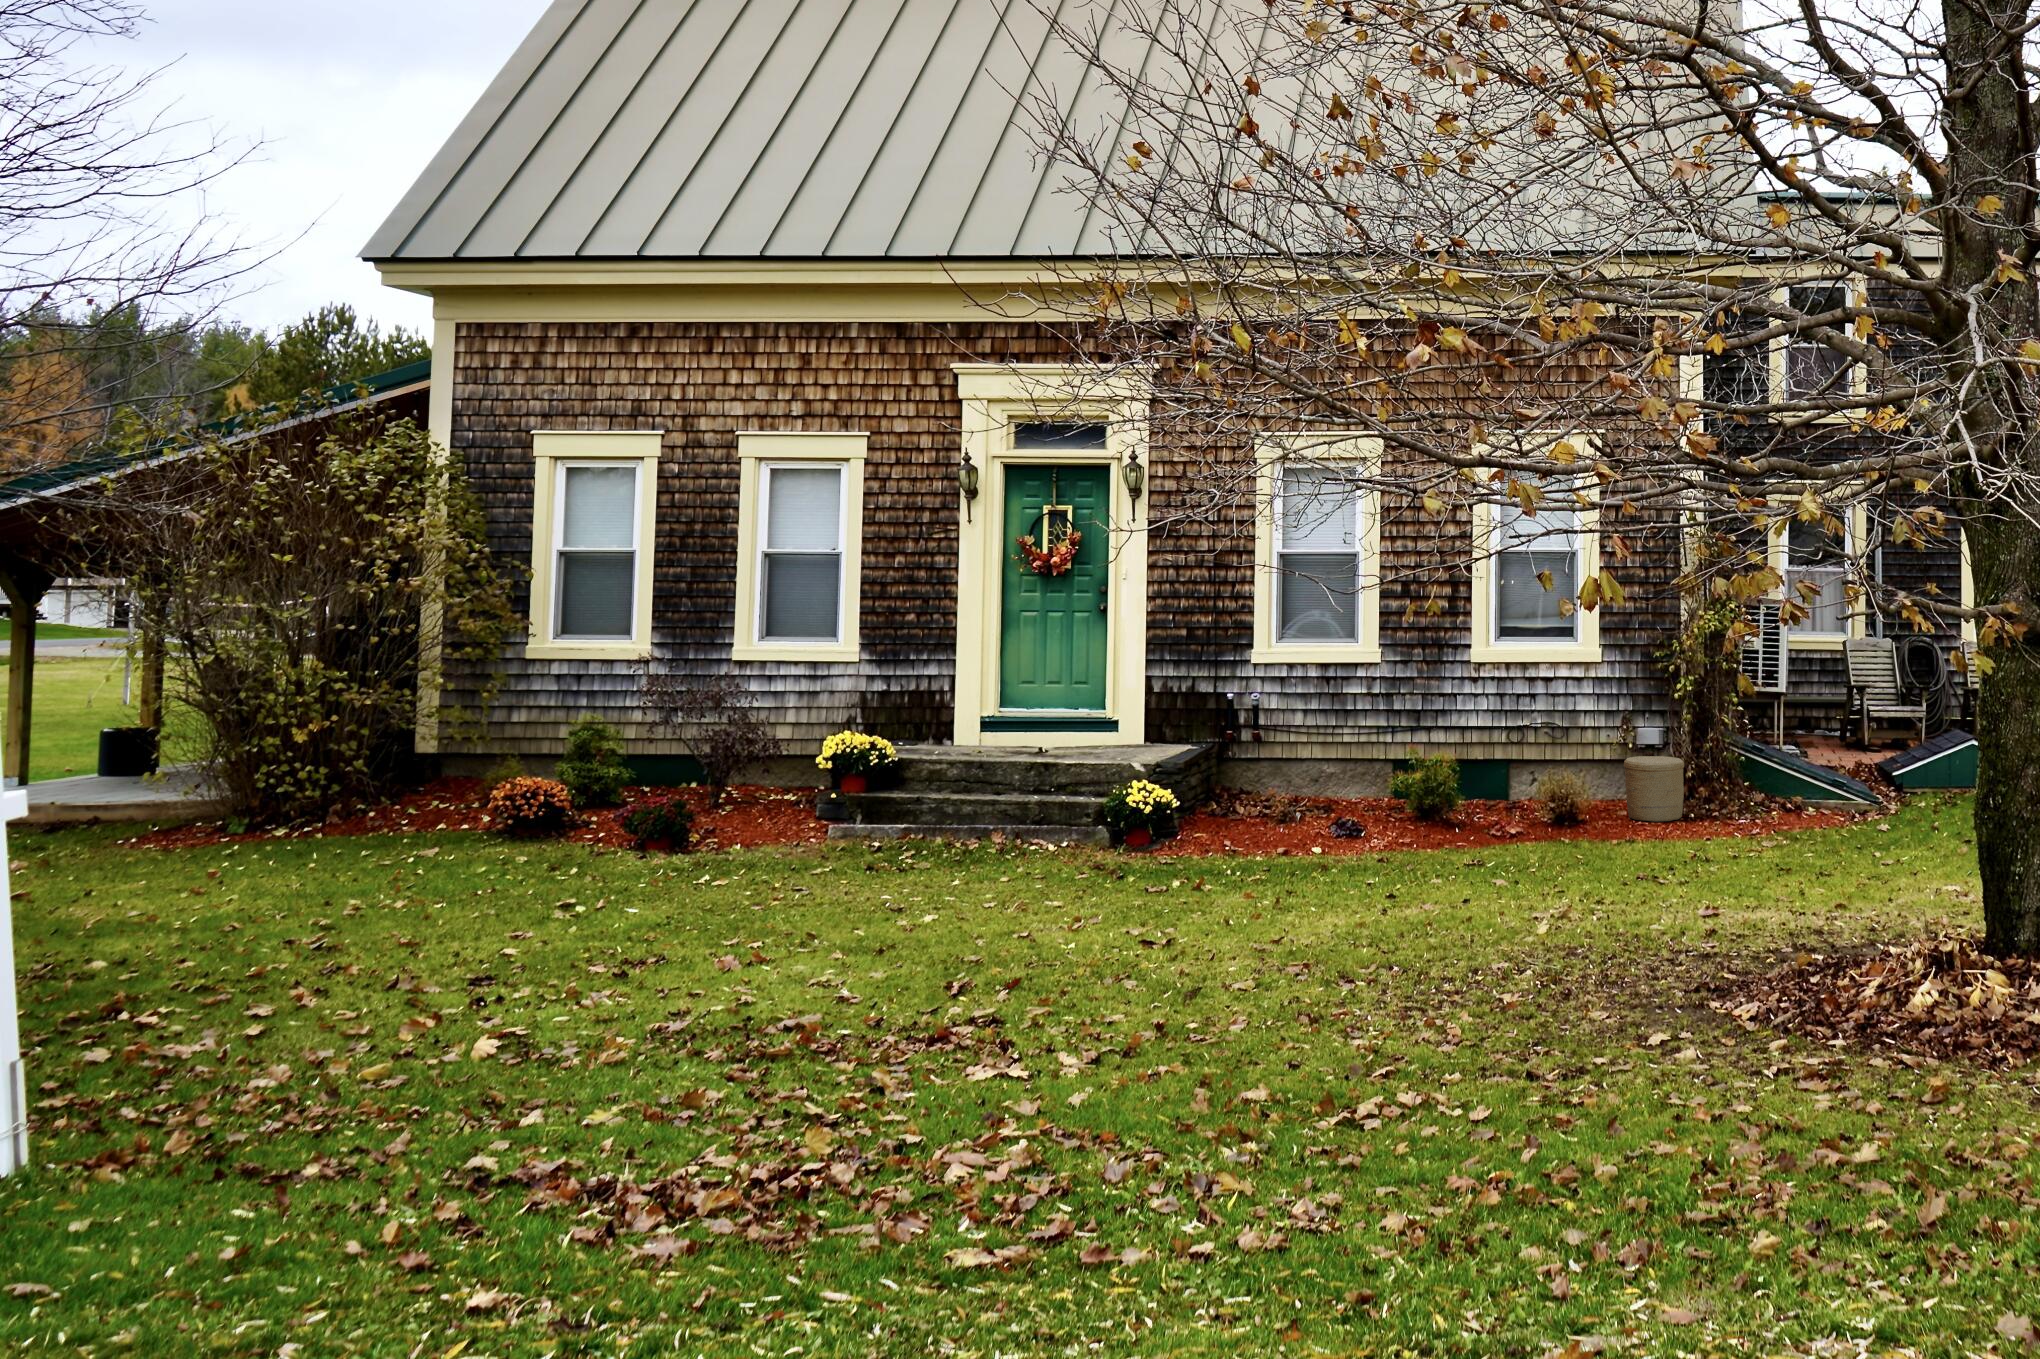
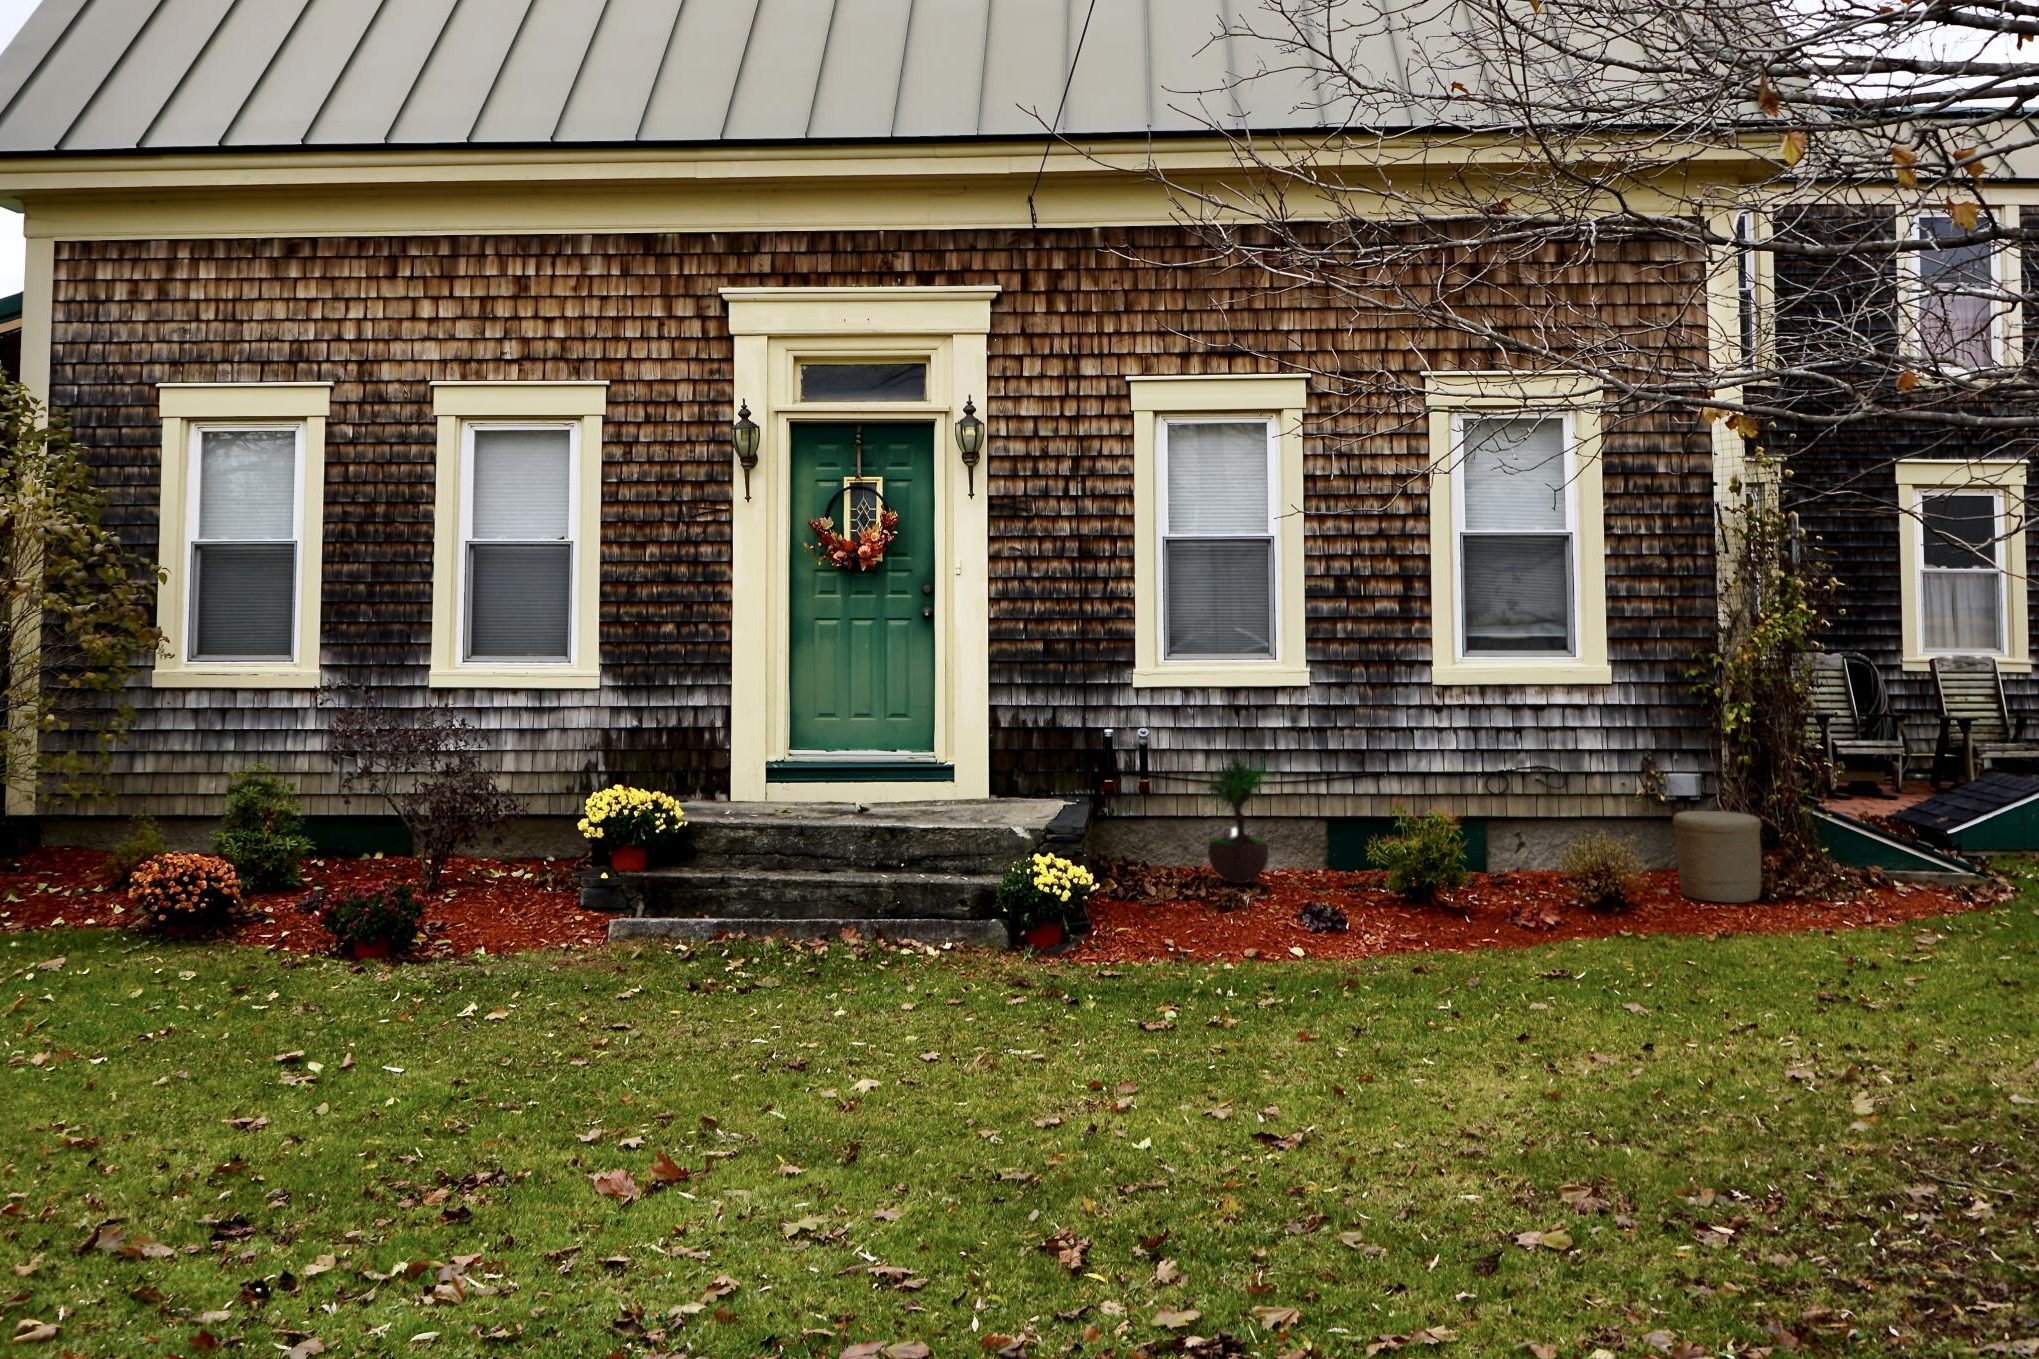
potted tree: none [1289,706,1349,809] -> present [1198,754,1272,883]

